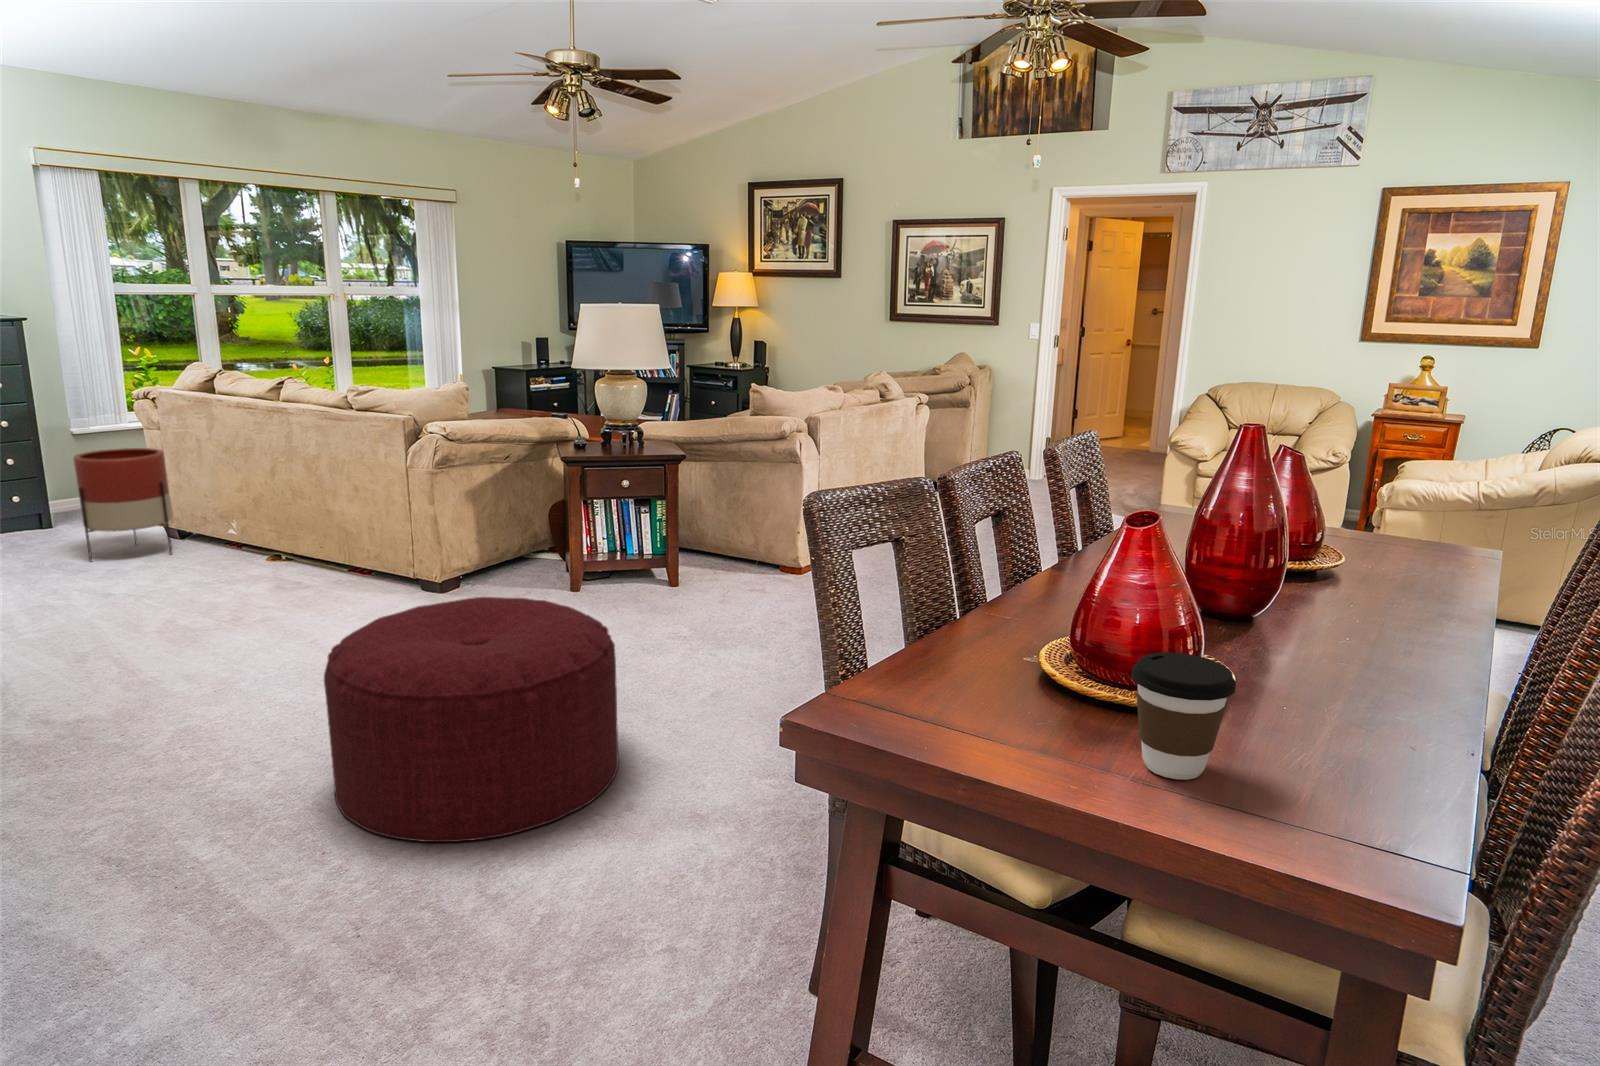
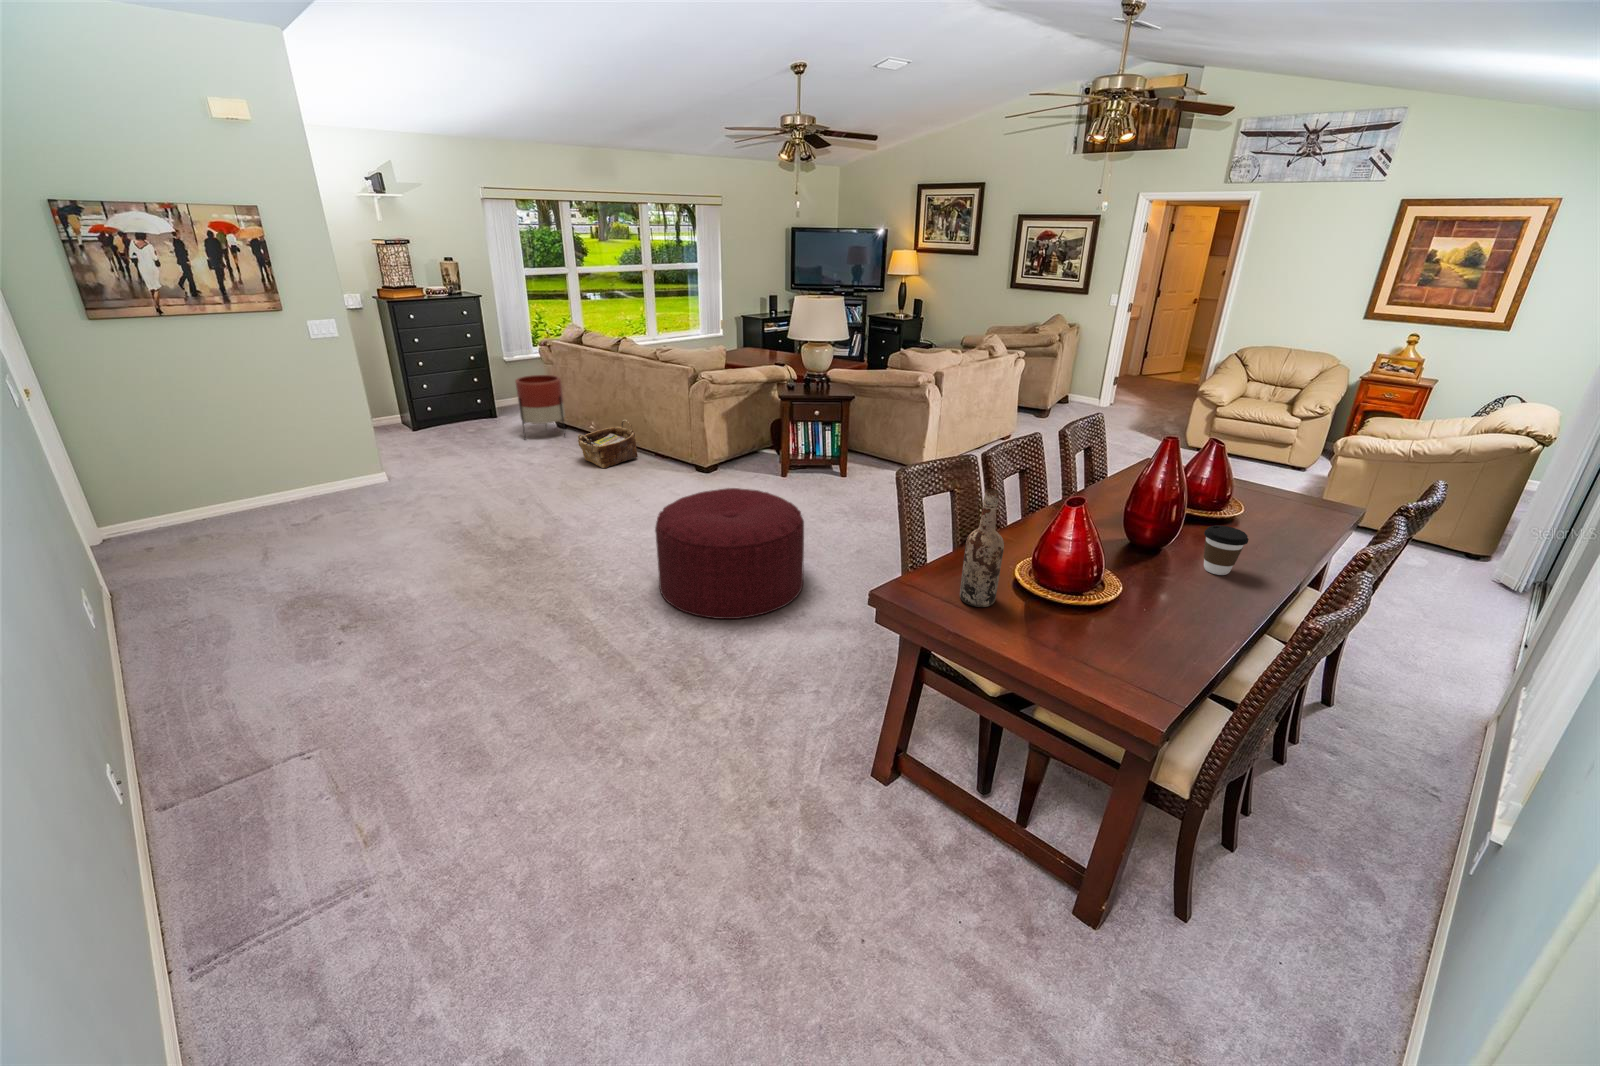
wine bottle: none [966,476,1050,728] -> present [960,489,1004,607]
woven basket: none [190,513,307,598] -> present [578,420,638,468]
coffee cup: present [1132,652,1236,780] -> present [1204,525,1249,575]

